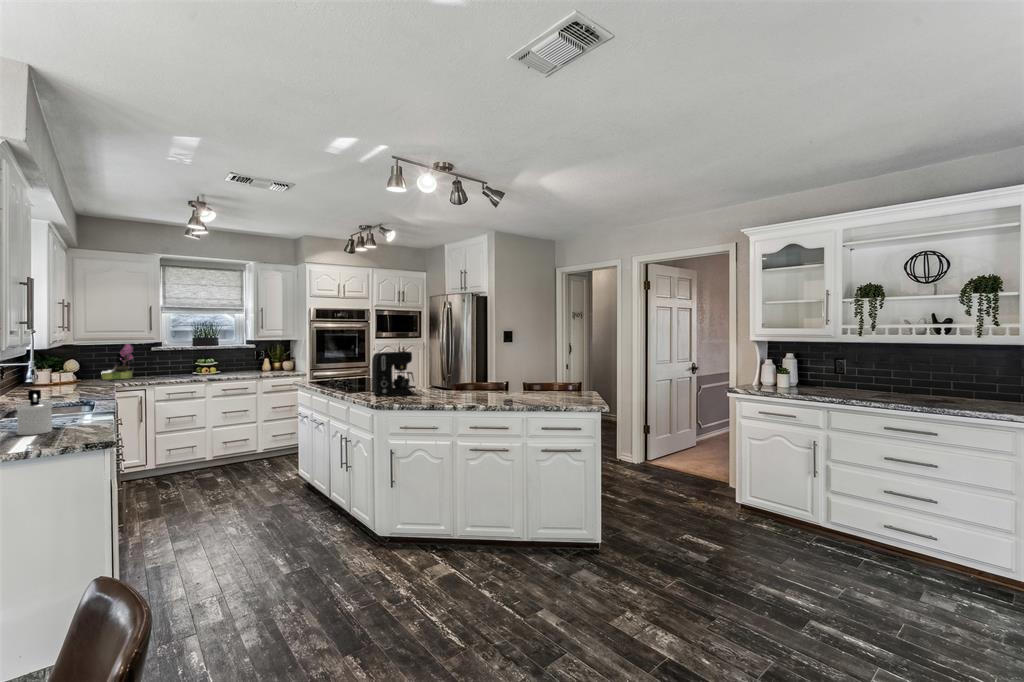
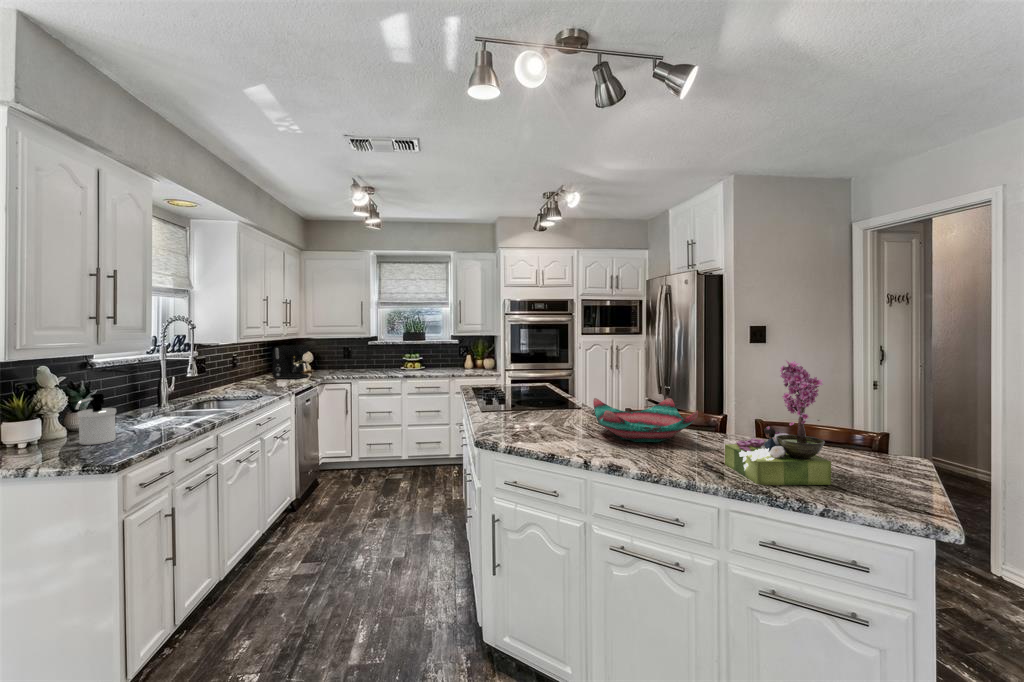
flower arrangement: present [101,344,133,380] -> present [725,360,831,485]
coffee maker: present [372,351,414,396] -> present [272,345,309,379]
decorative bowl: none [440,373,504,397] -> present [593,398,698,442]

